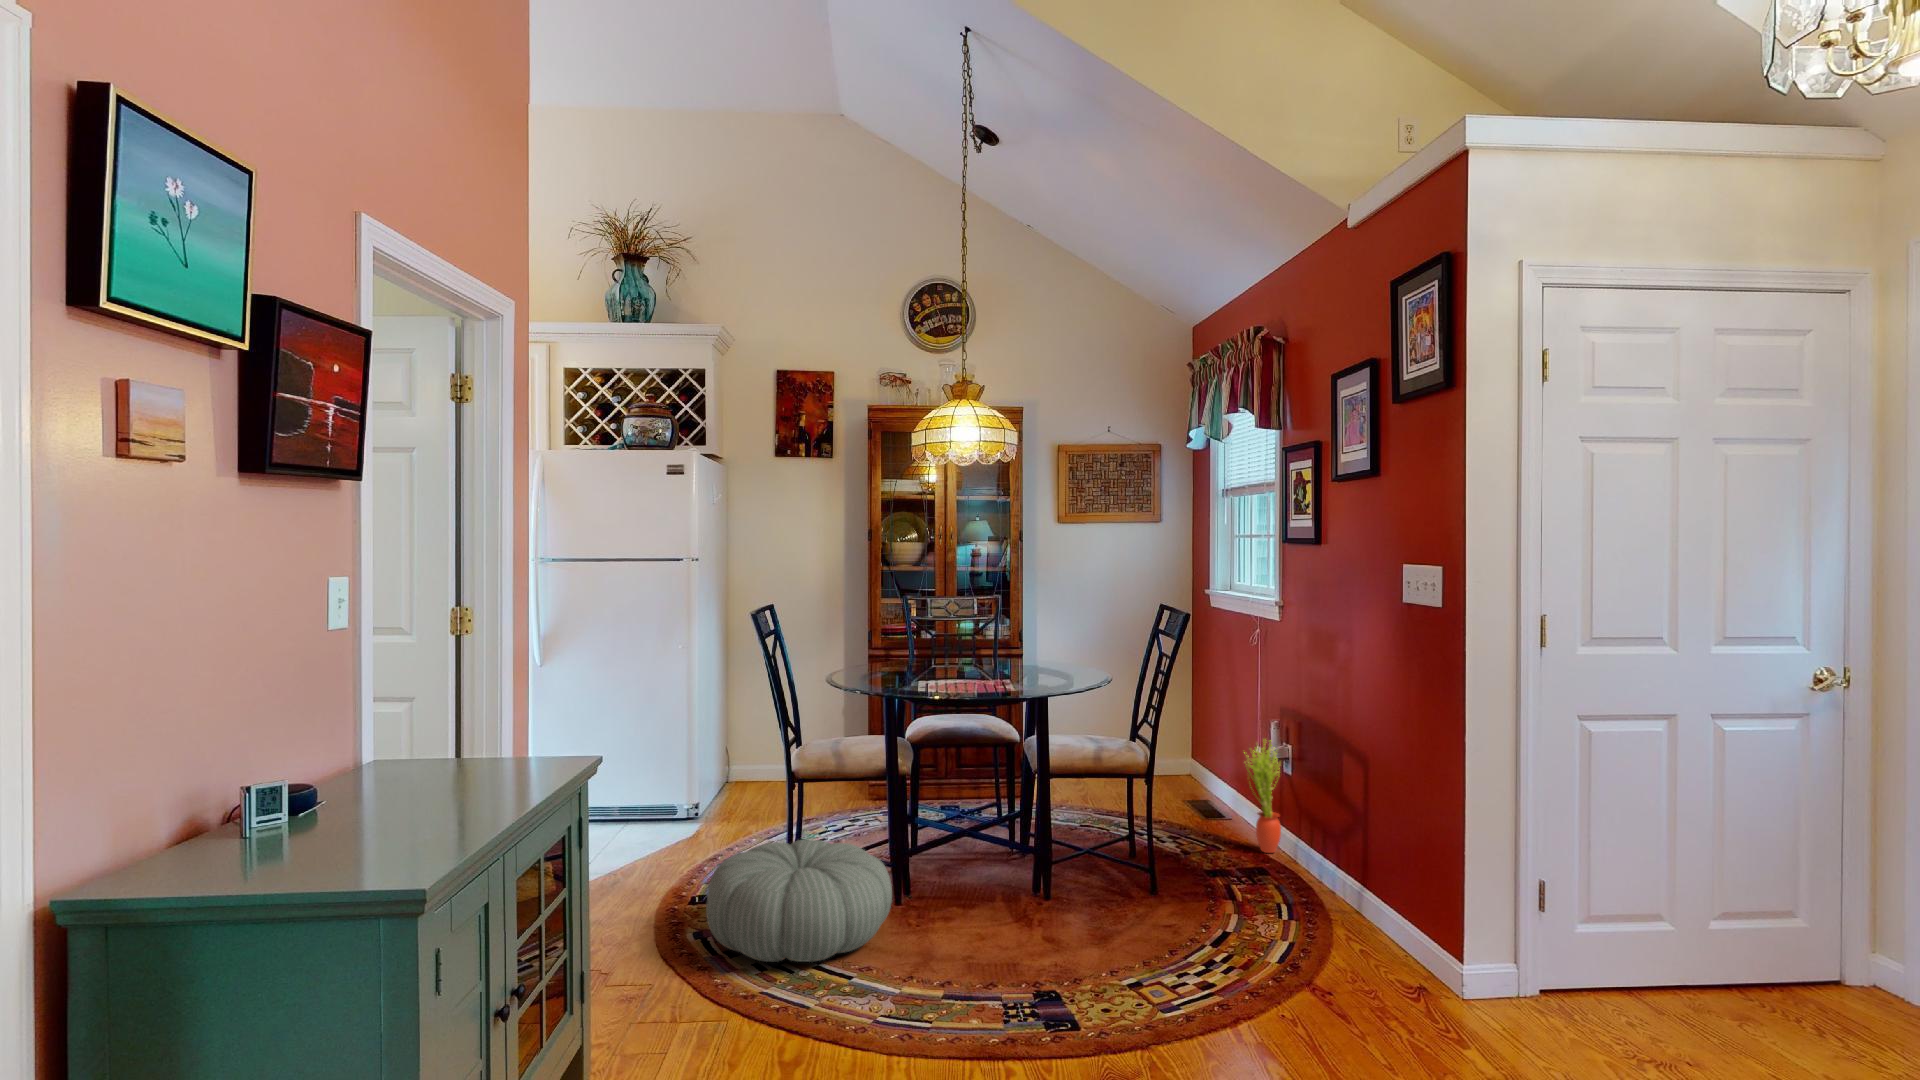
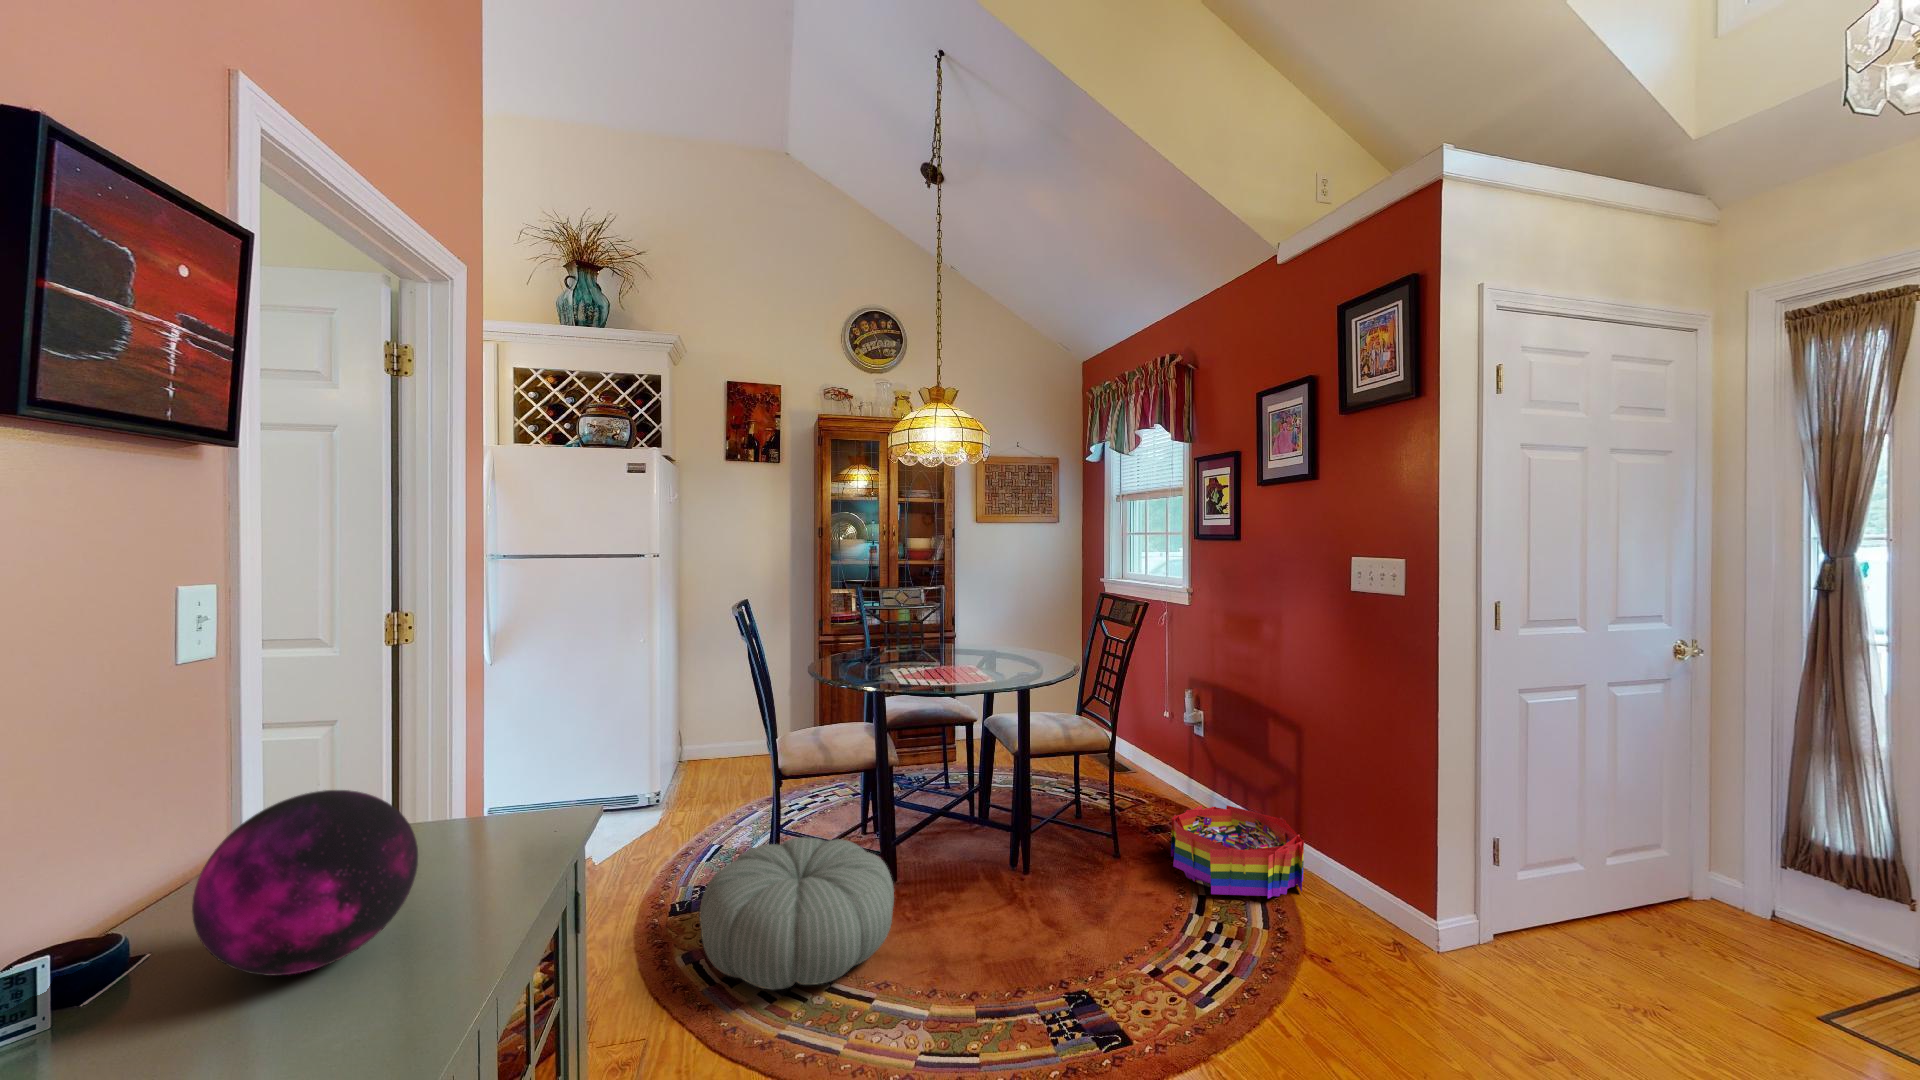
decorative orb: none [354,698,470,802] -> present [192,790,418,976]
potted plant: present [1244,740,1281,853] -> none [1160,705,1196,803]
storage bin: none [1208,846,1354,939] -> present [1171,805,1304,898]

